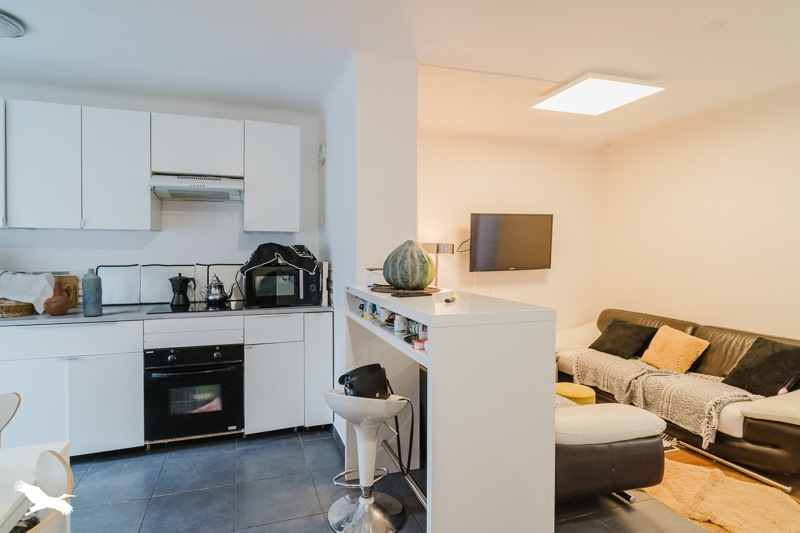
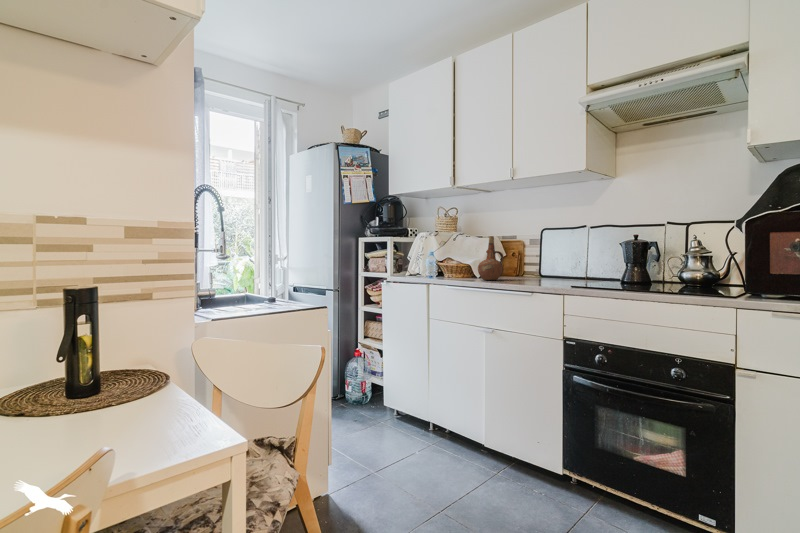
bottle: present [82,269,102,316] -> none [506,225,527,284]

